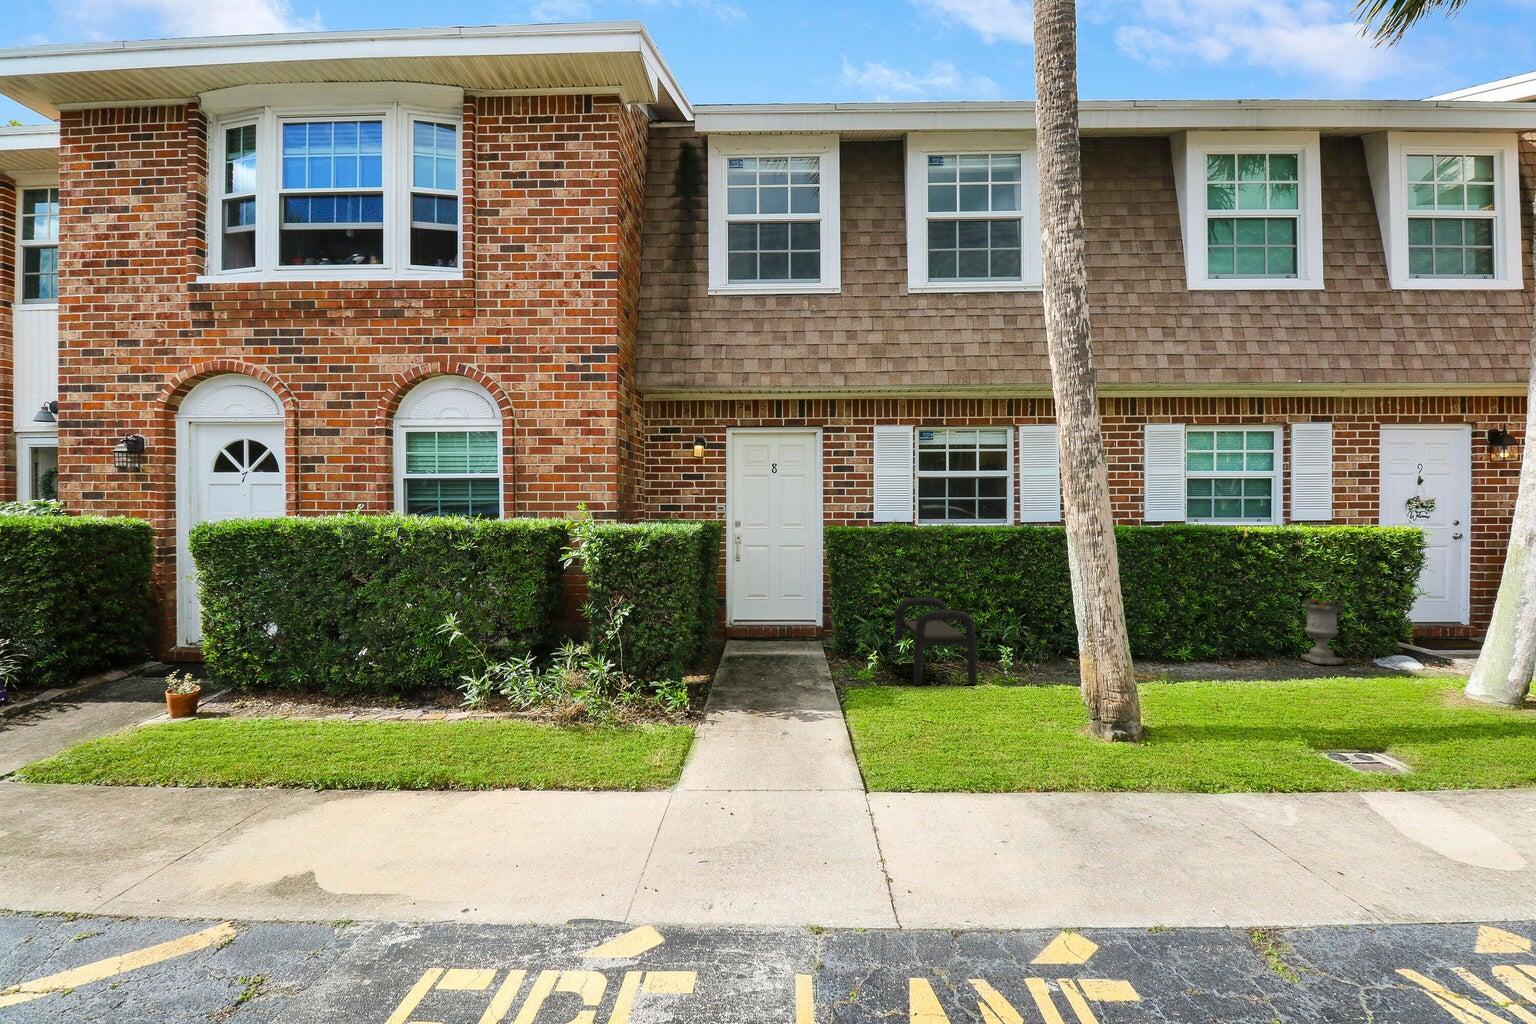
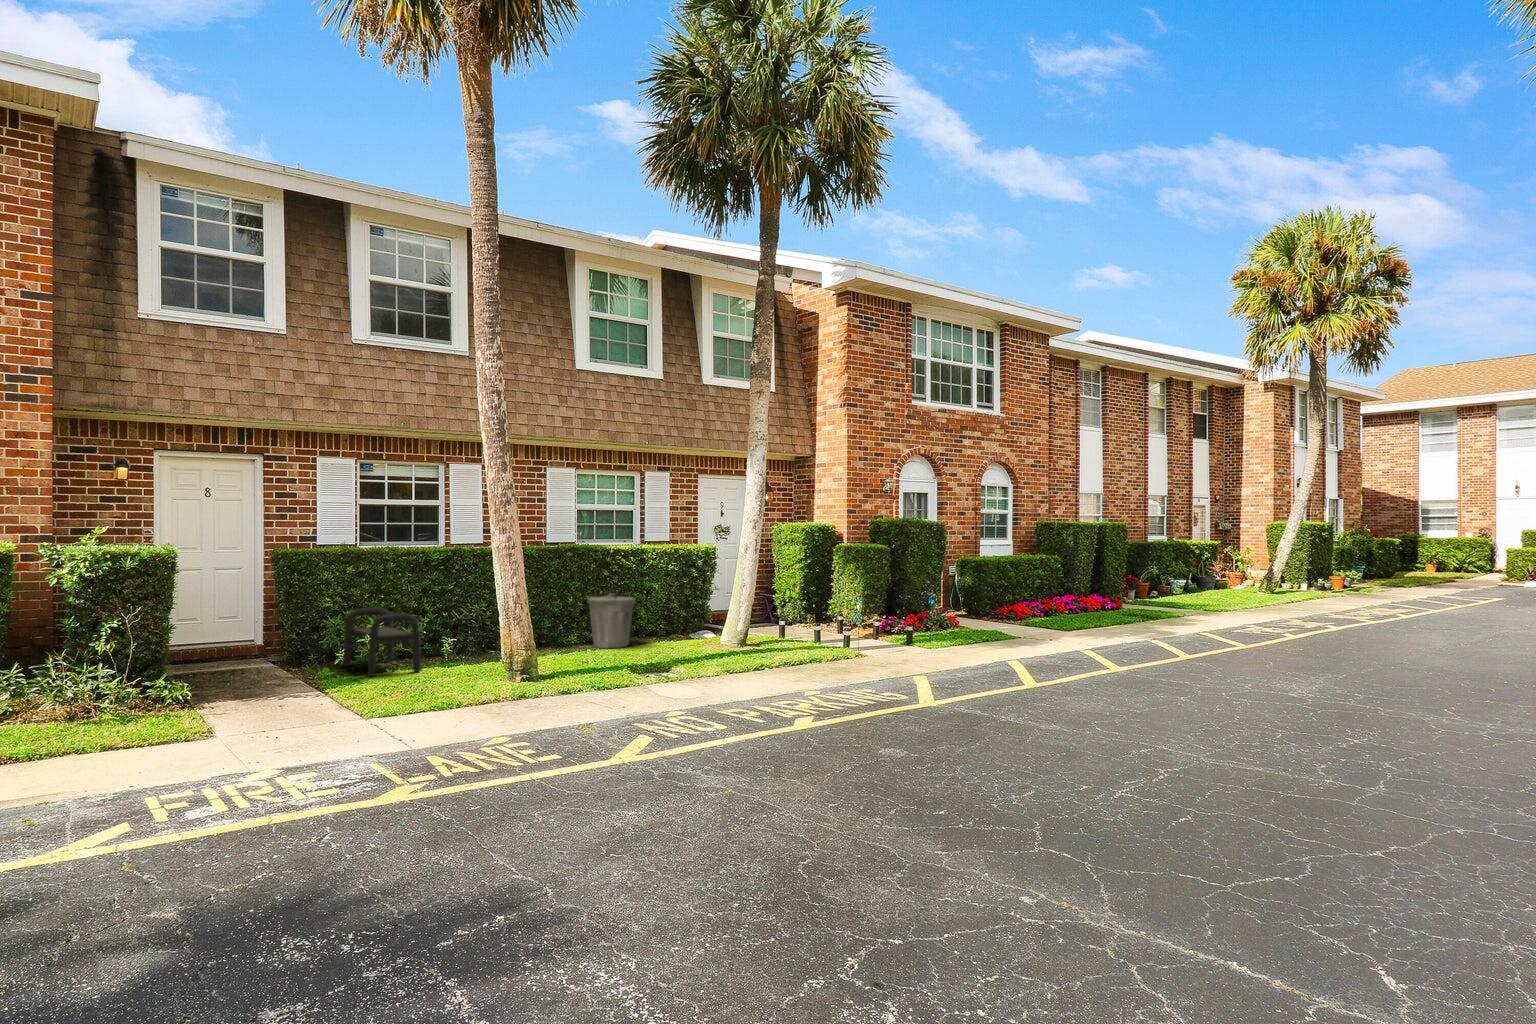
trash can: none [1207,593,1286,672] -> present [587,593,636,648]
planter: present [1301,599,1345,665] -> none [647,594,673,641]

